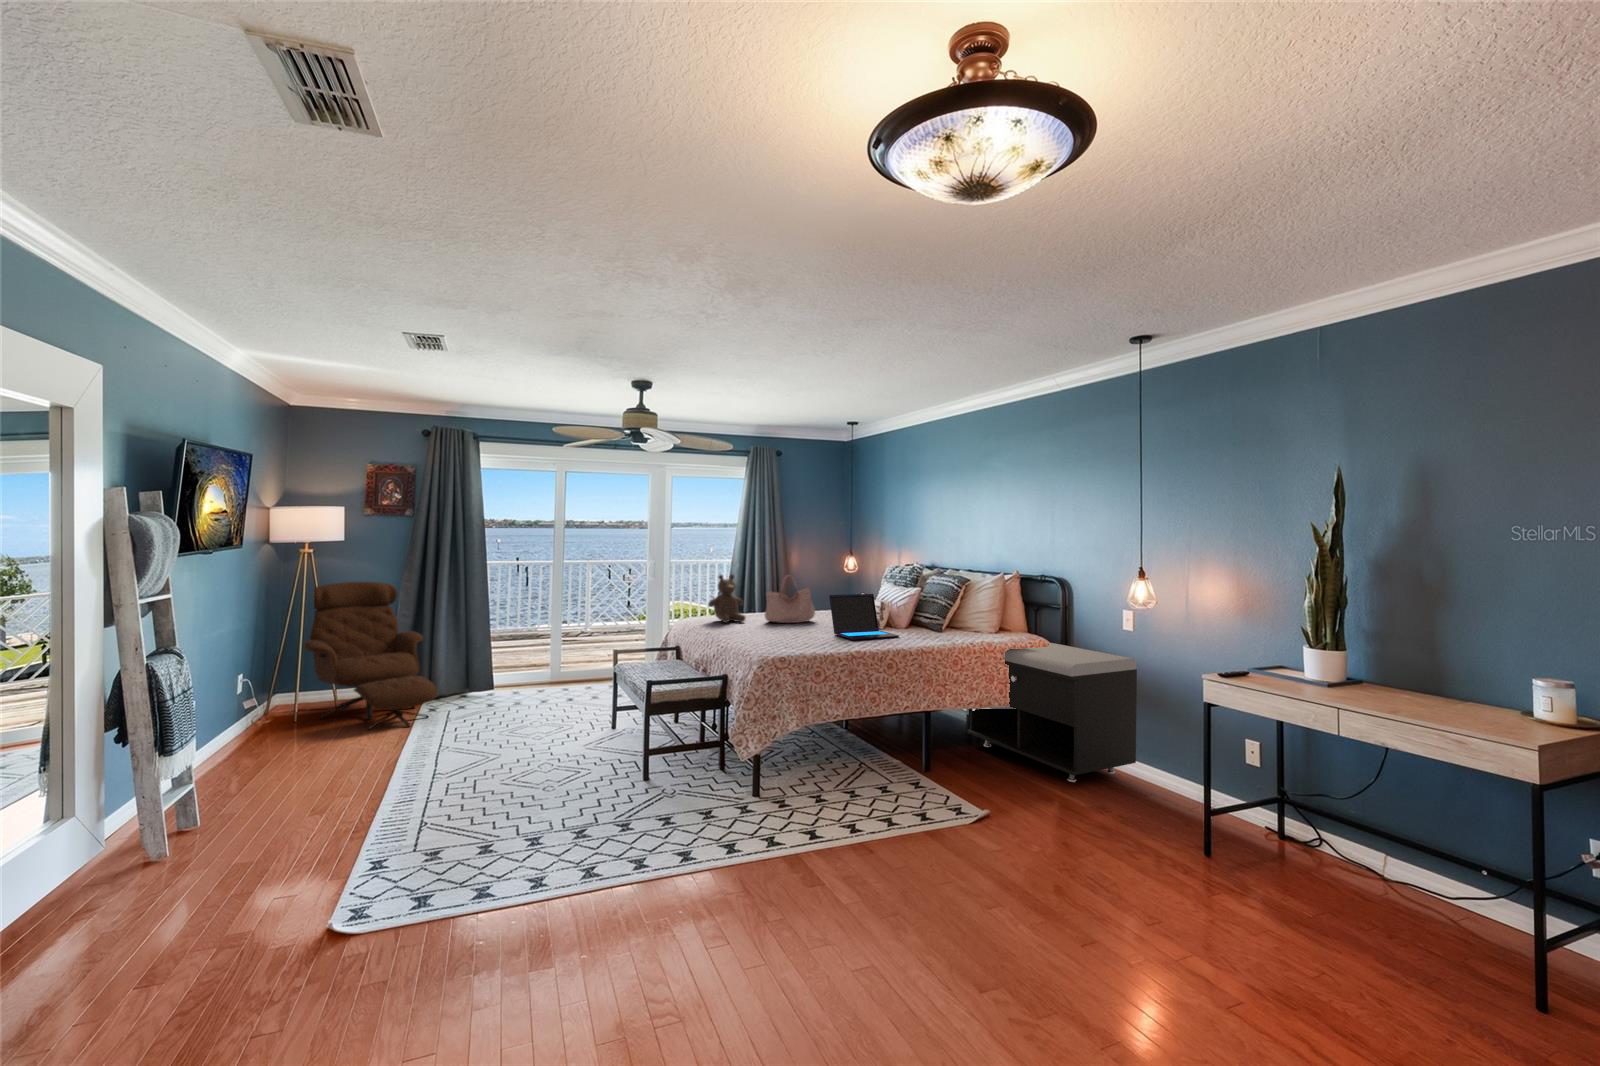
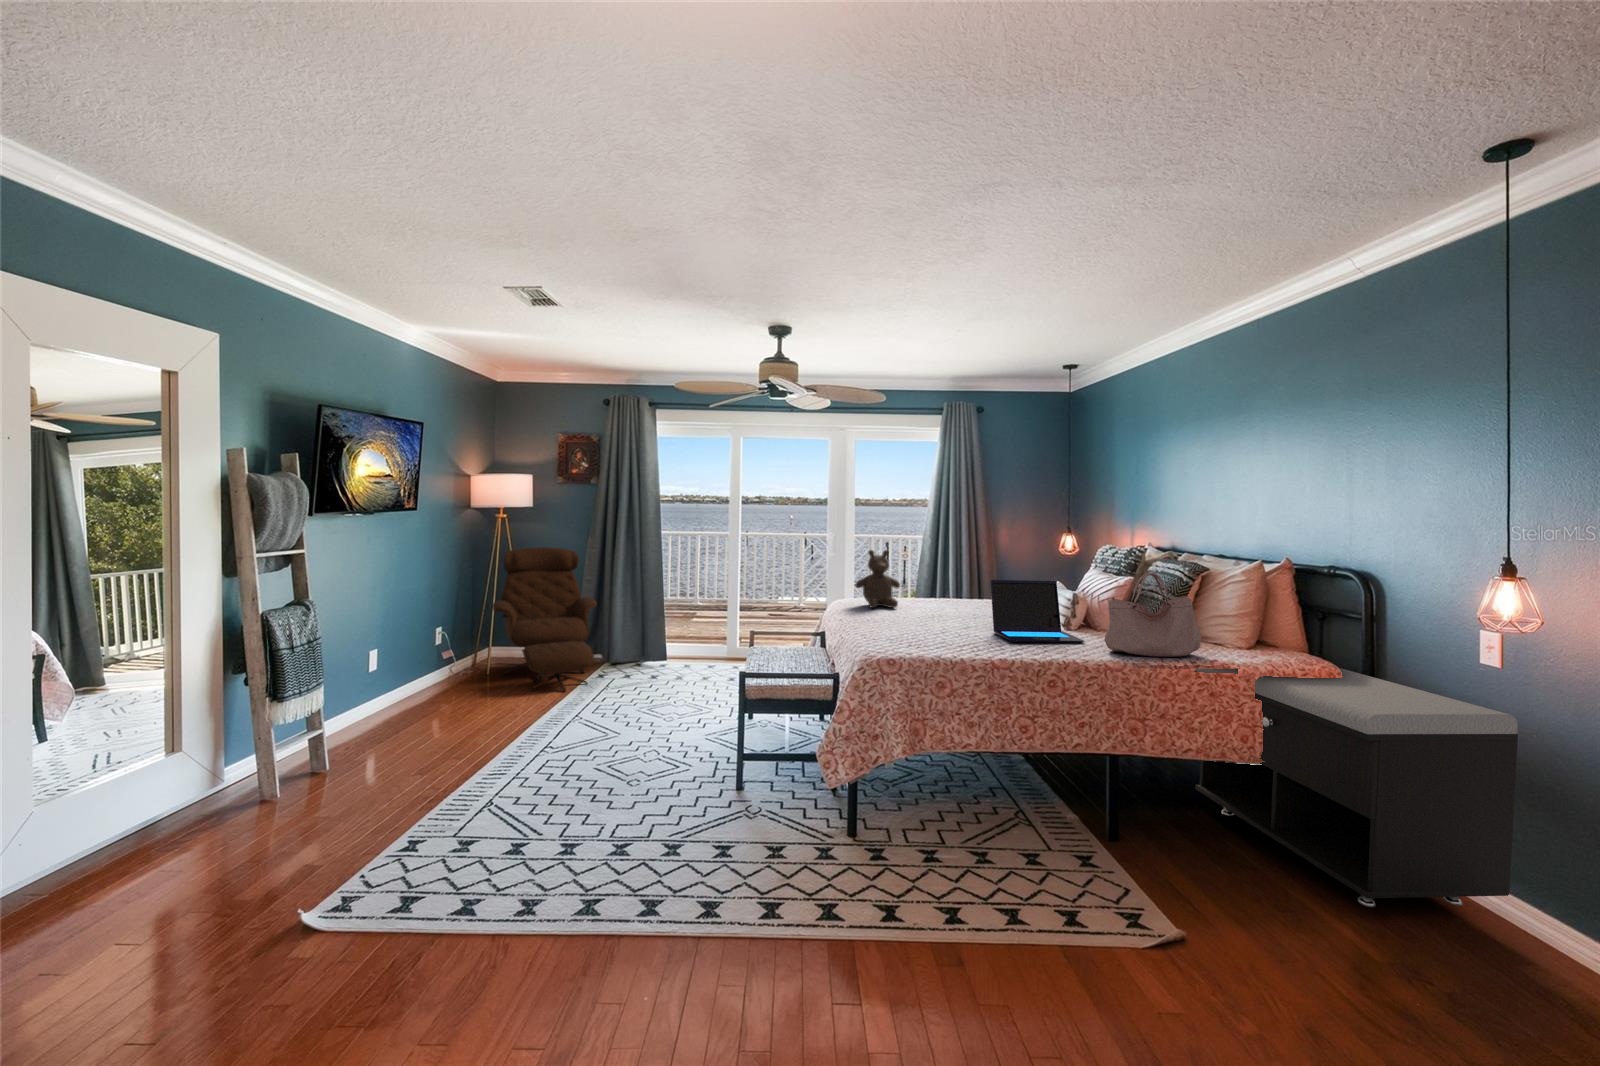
handbag: present [765,575,815,623] -> present [1105,573,1202,657]

